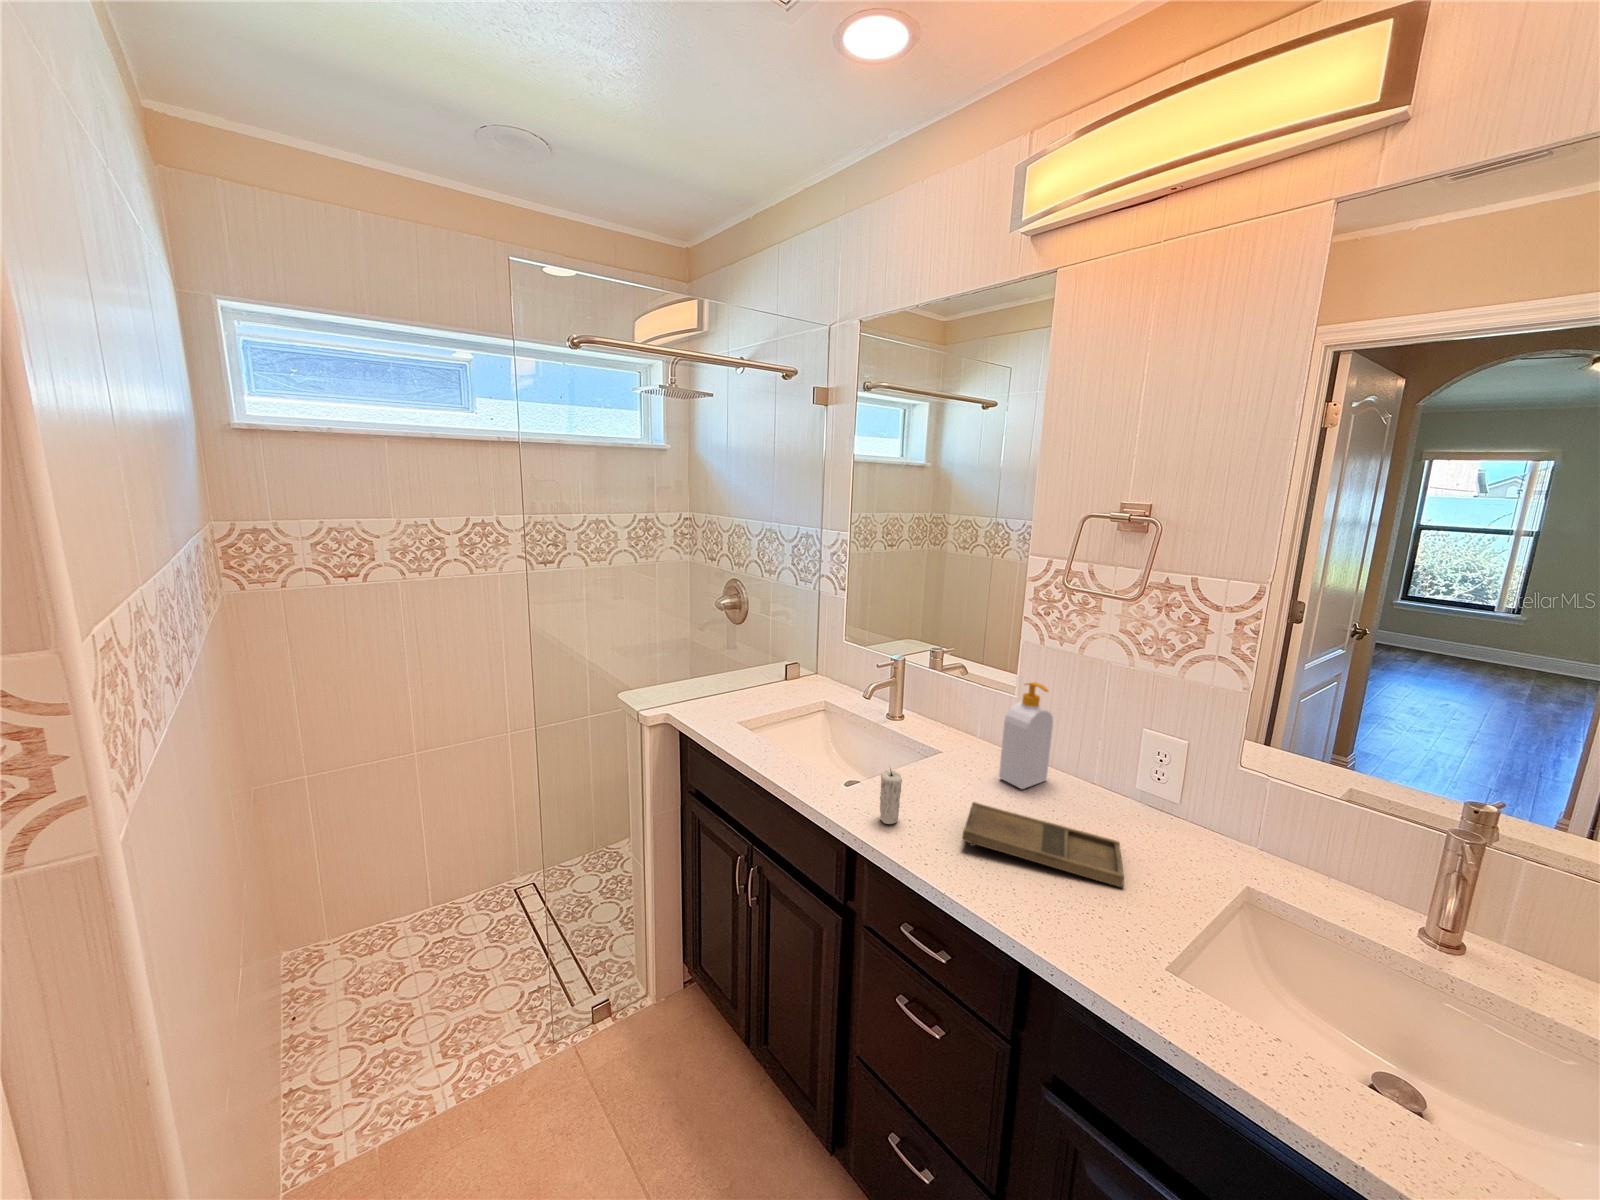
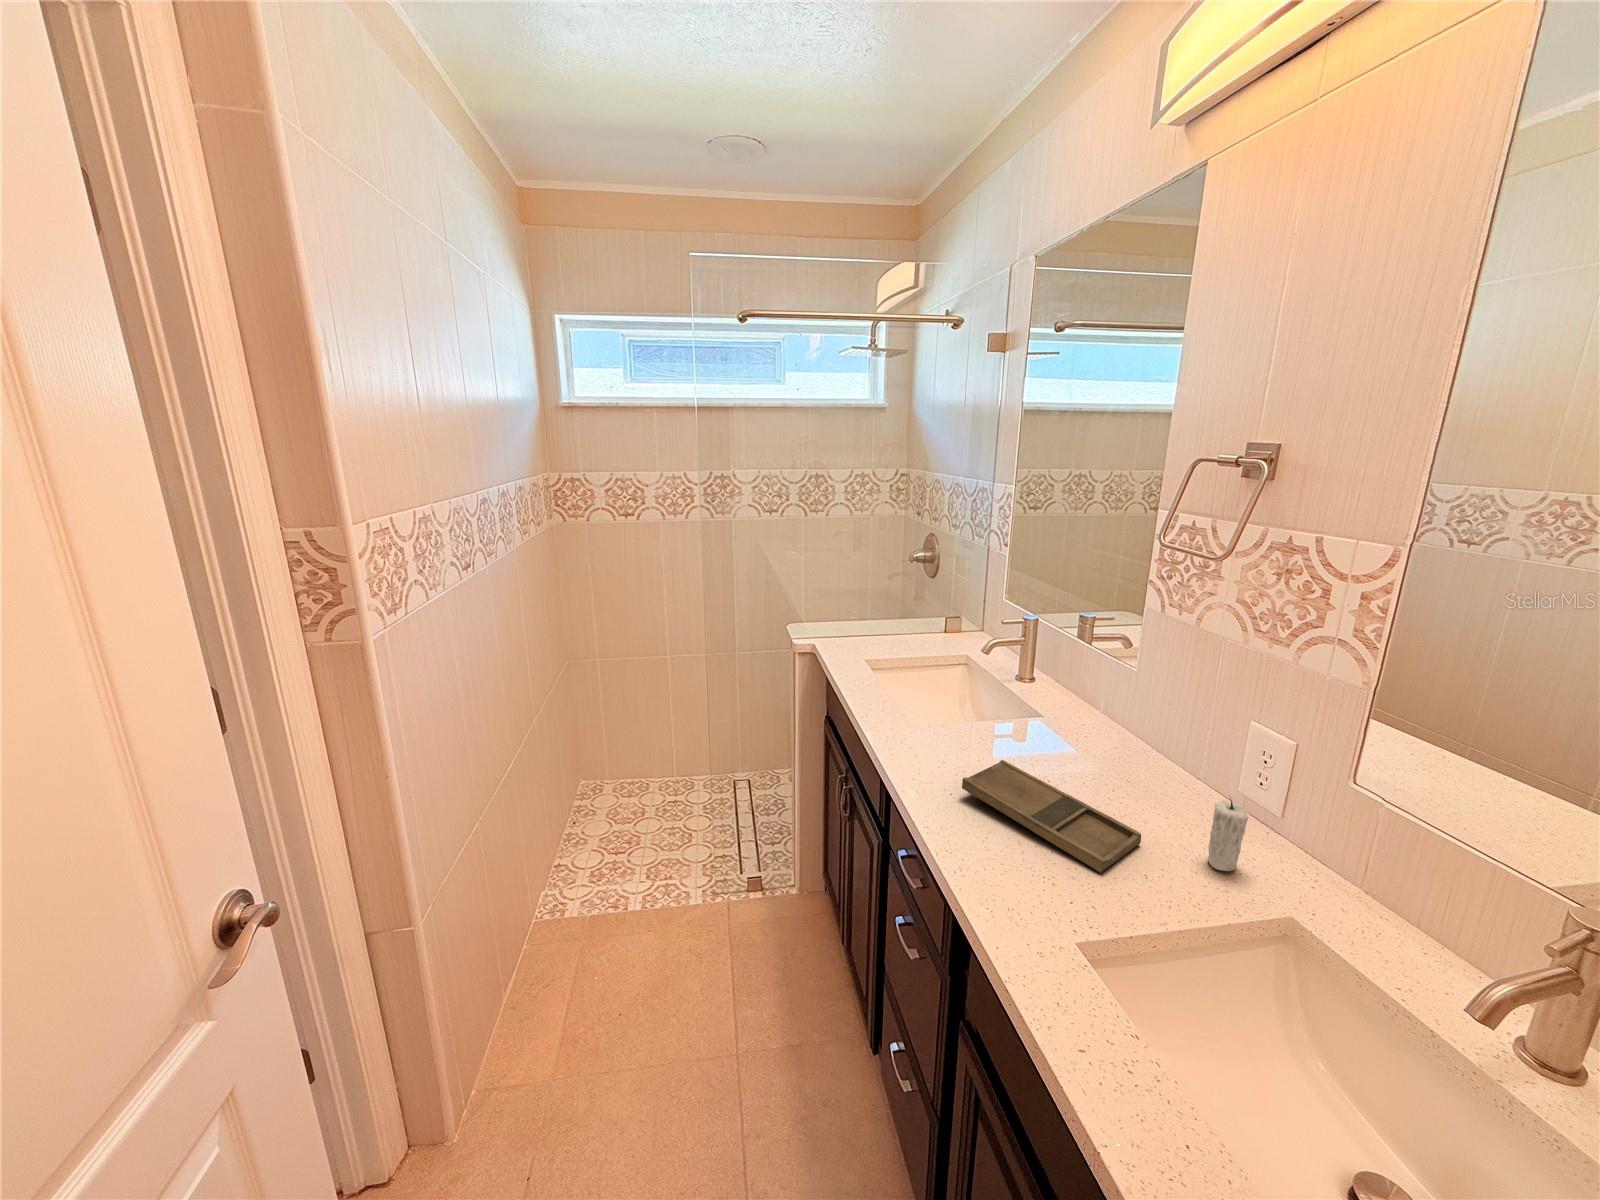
soap bottle: present [999,682,1053,789] -> none [1075,651,1143,767]
candle: present [880,769,902,824] -> present [1208,797,1248,871]

